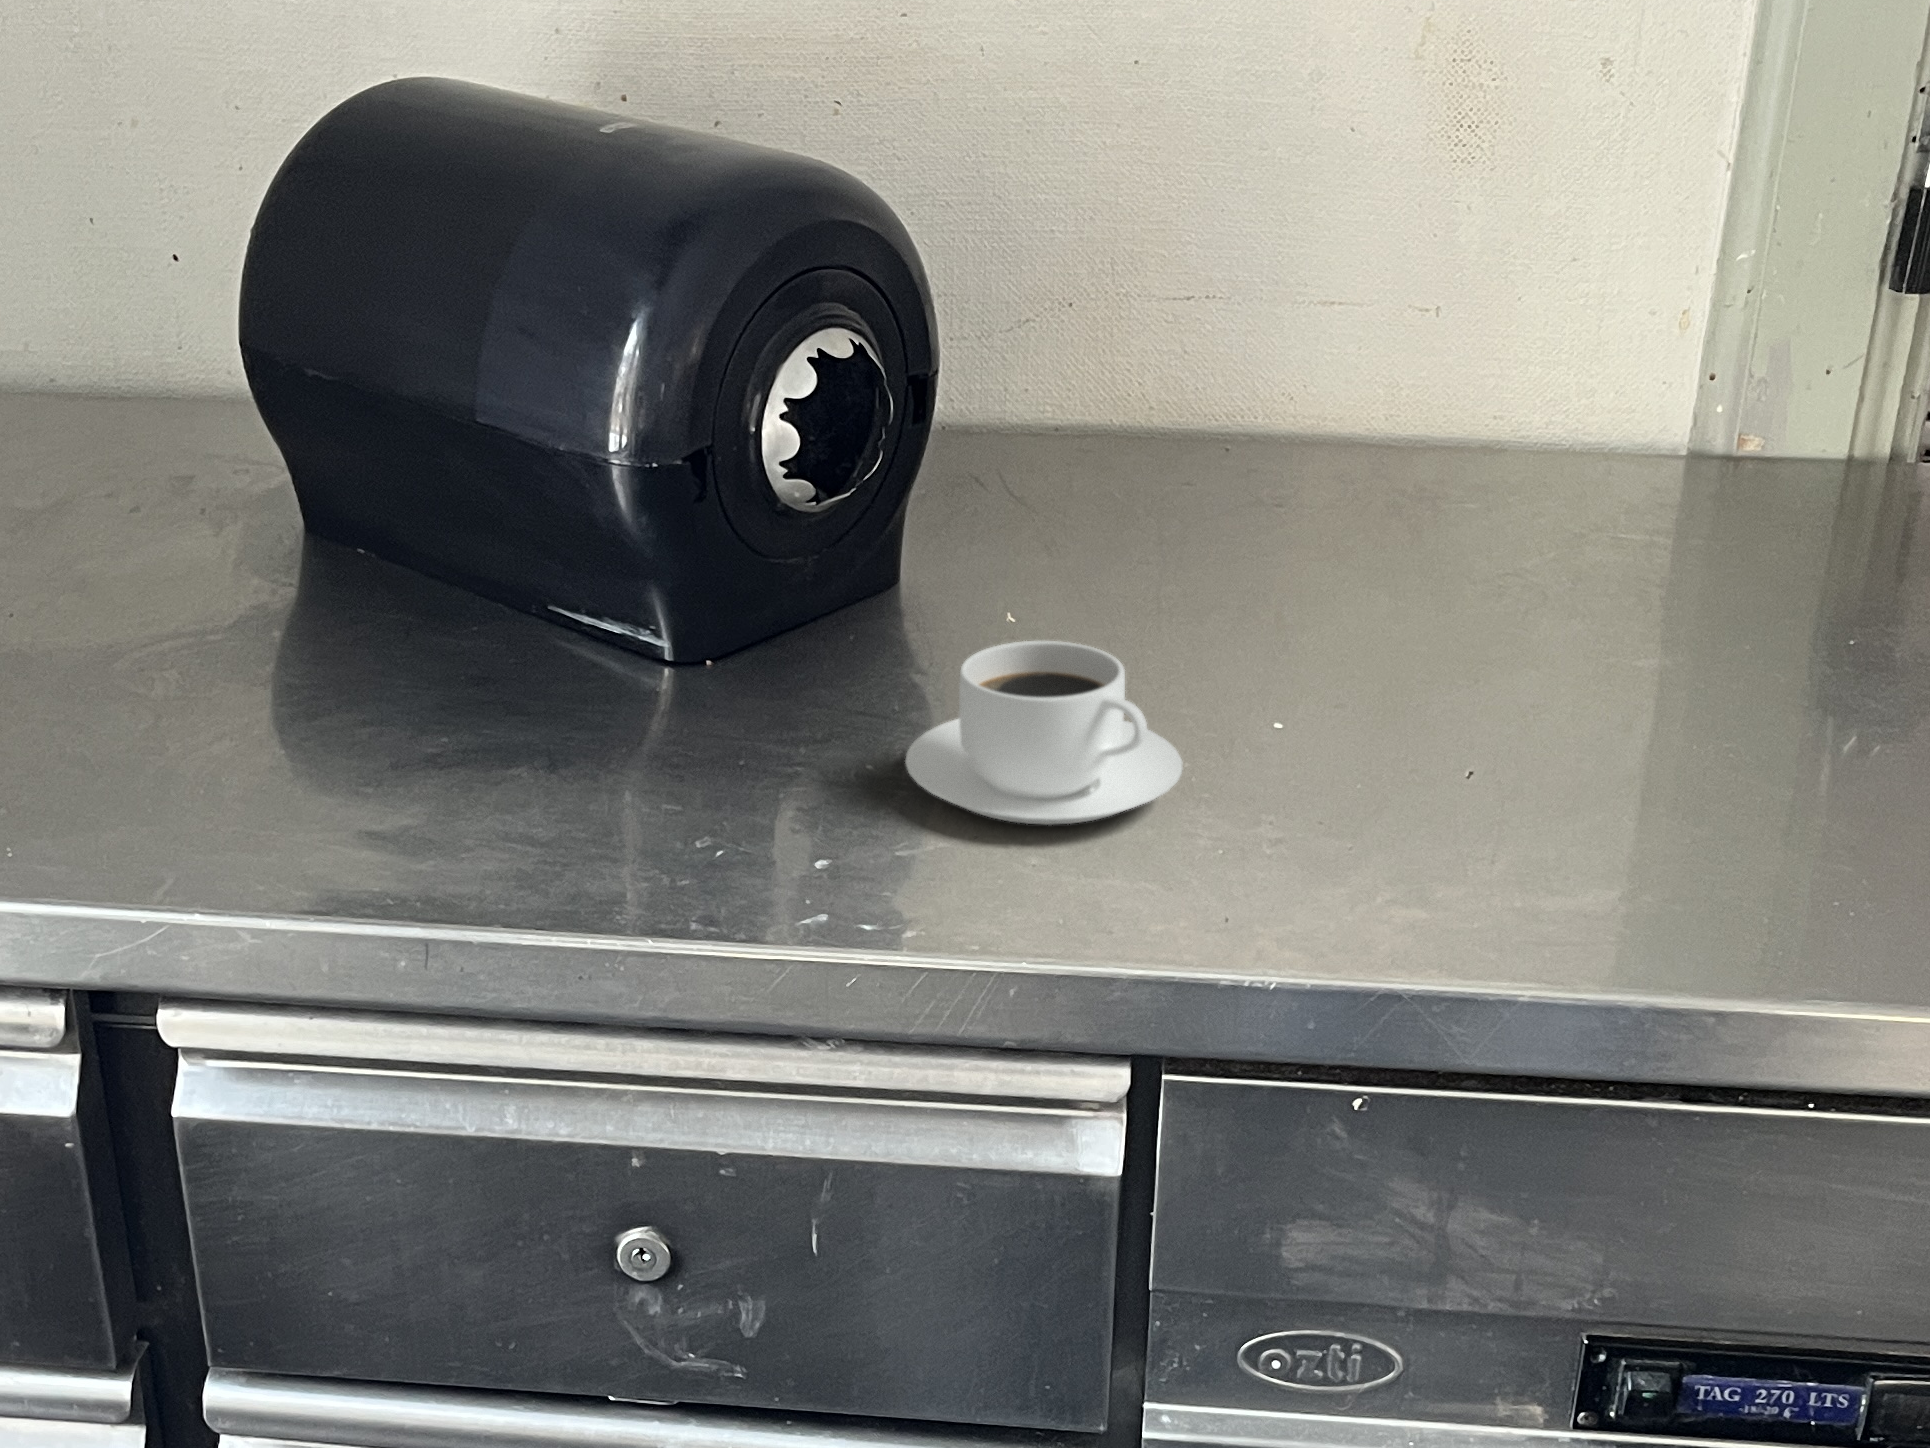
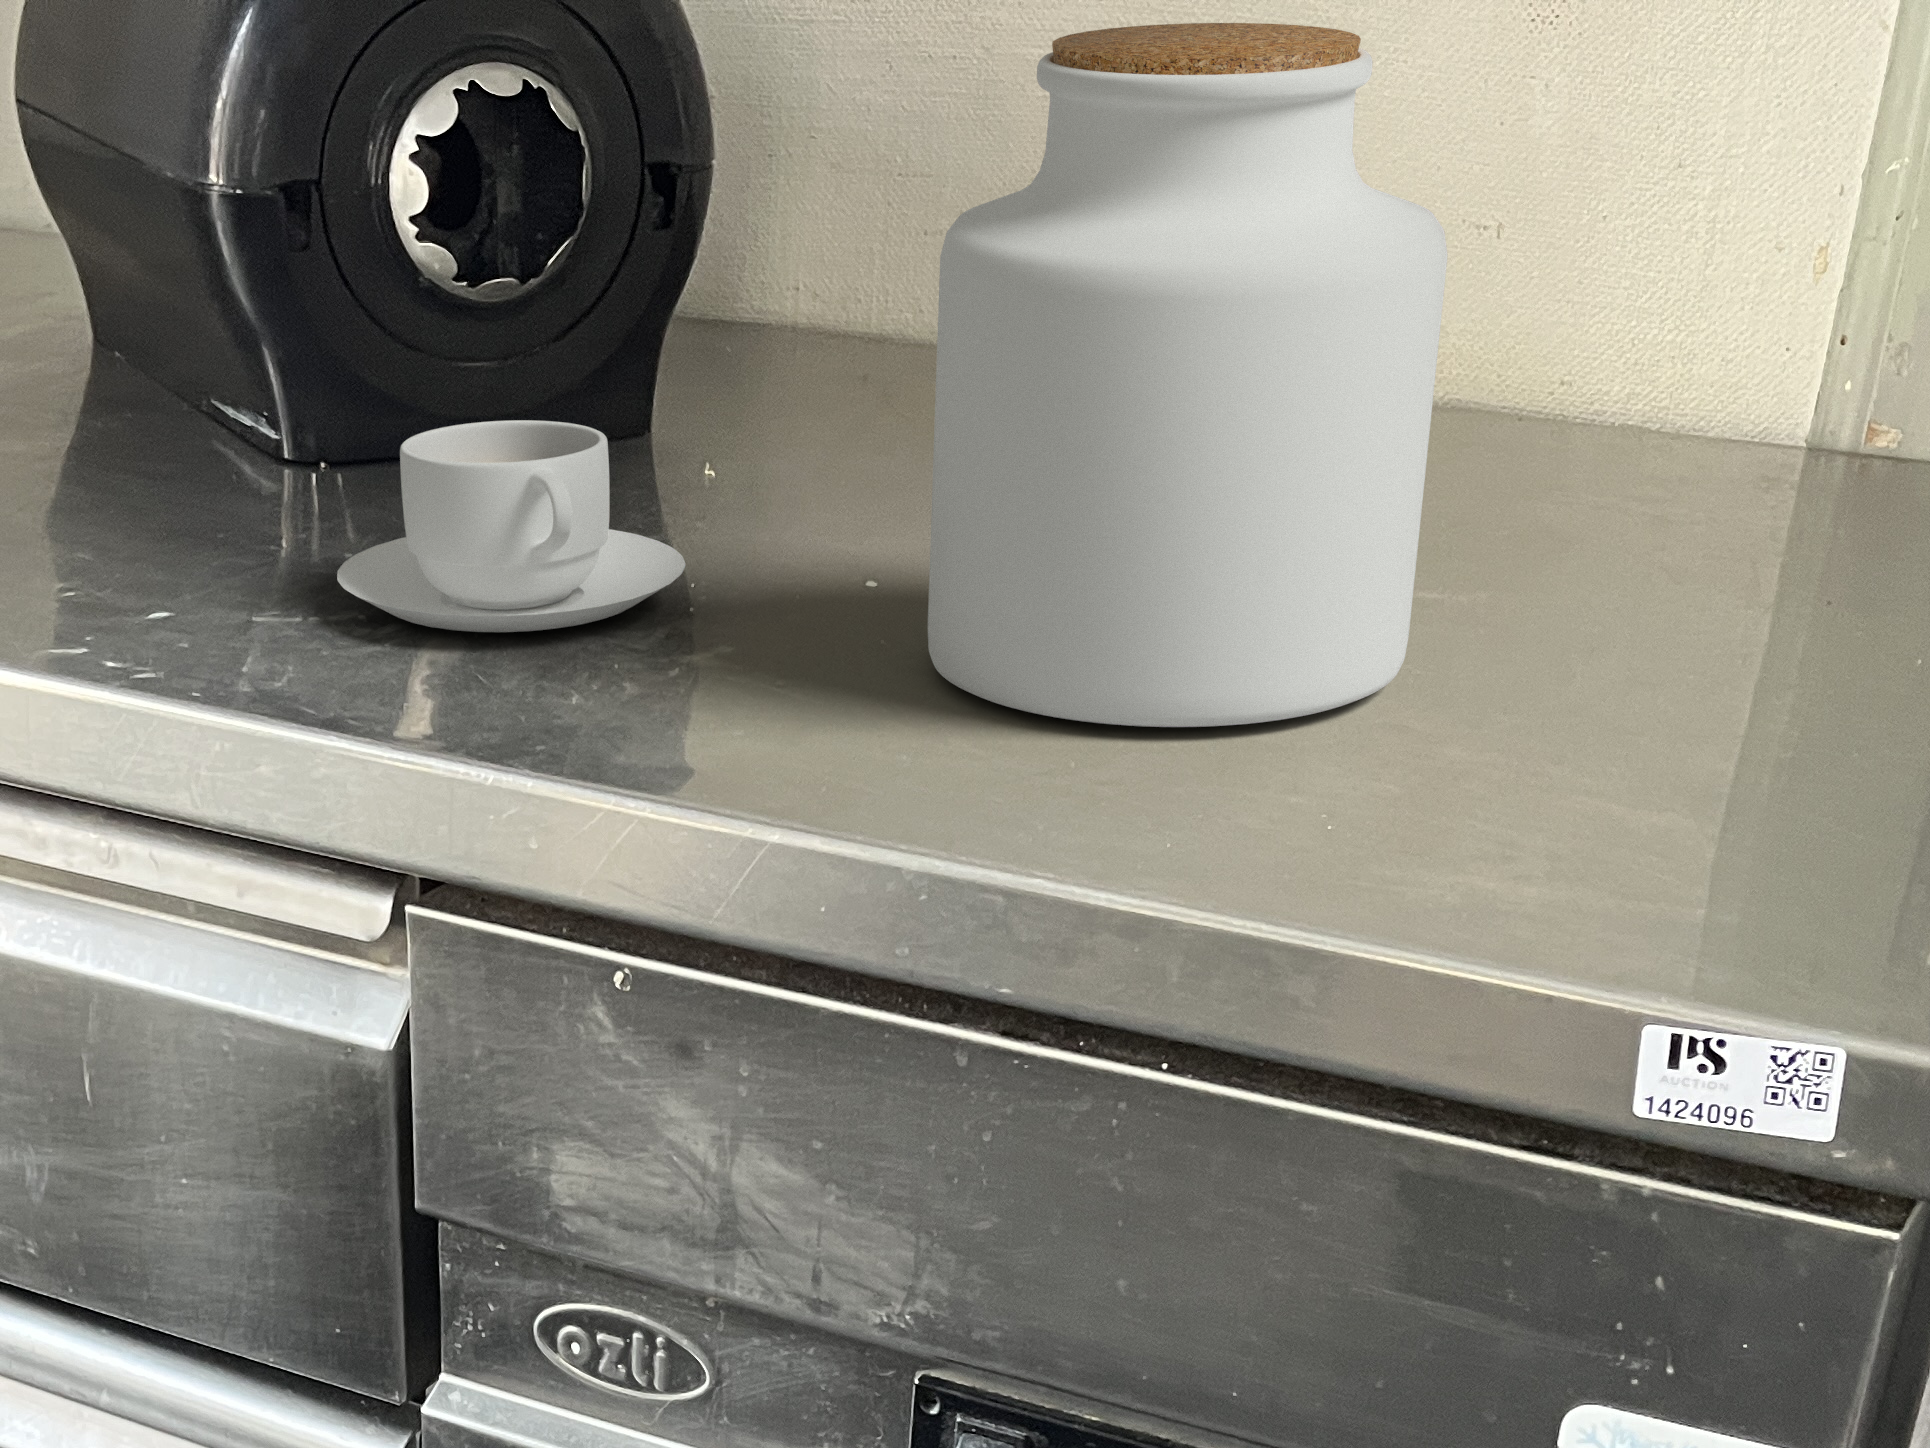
jar: none [1398,336,1794,846] -> present [928,23,1448,727]

